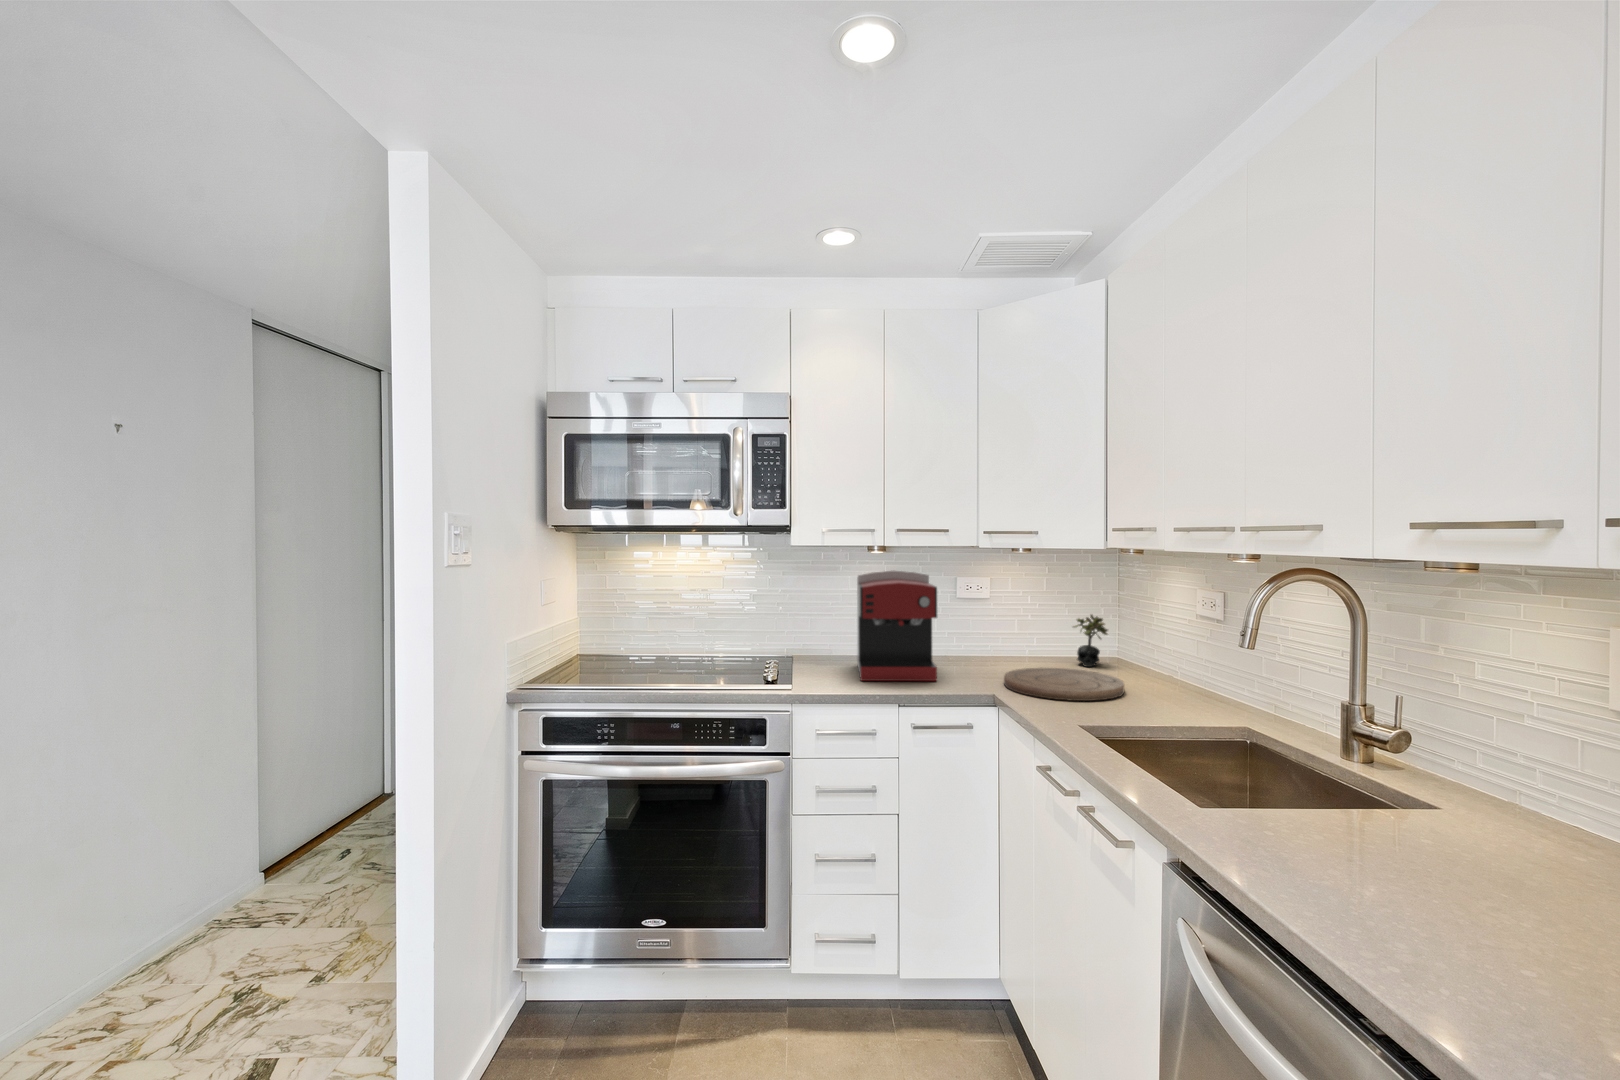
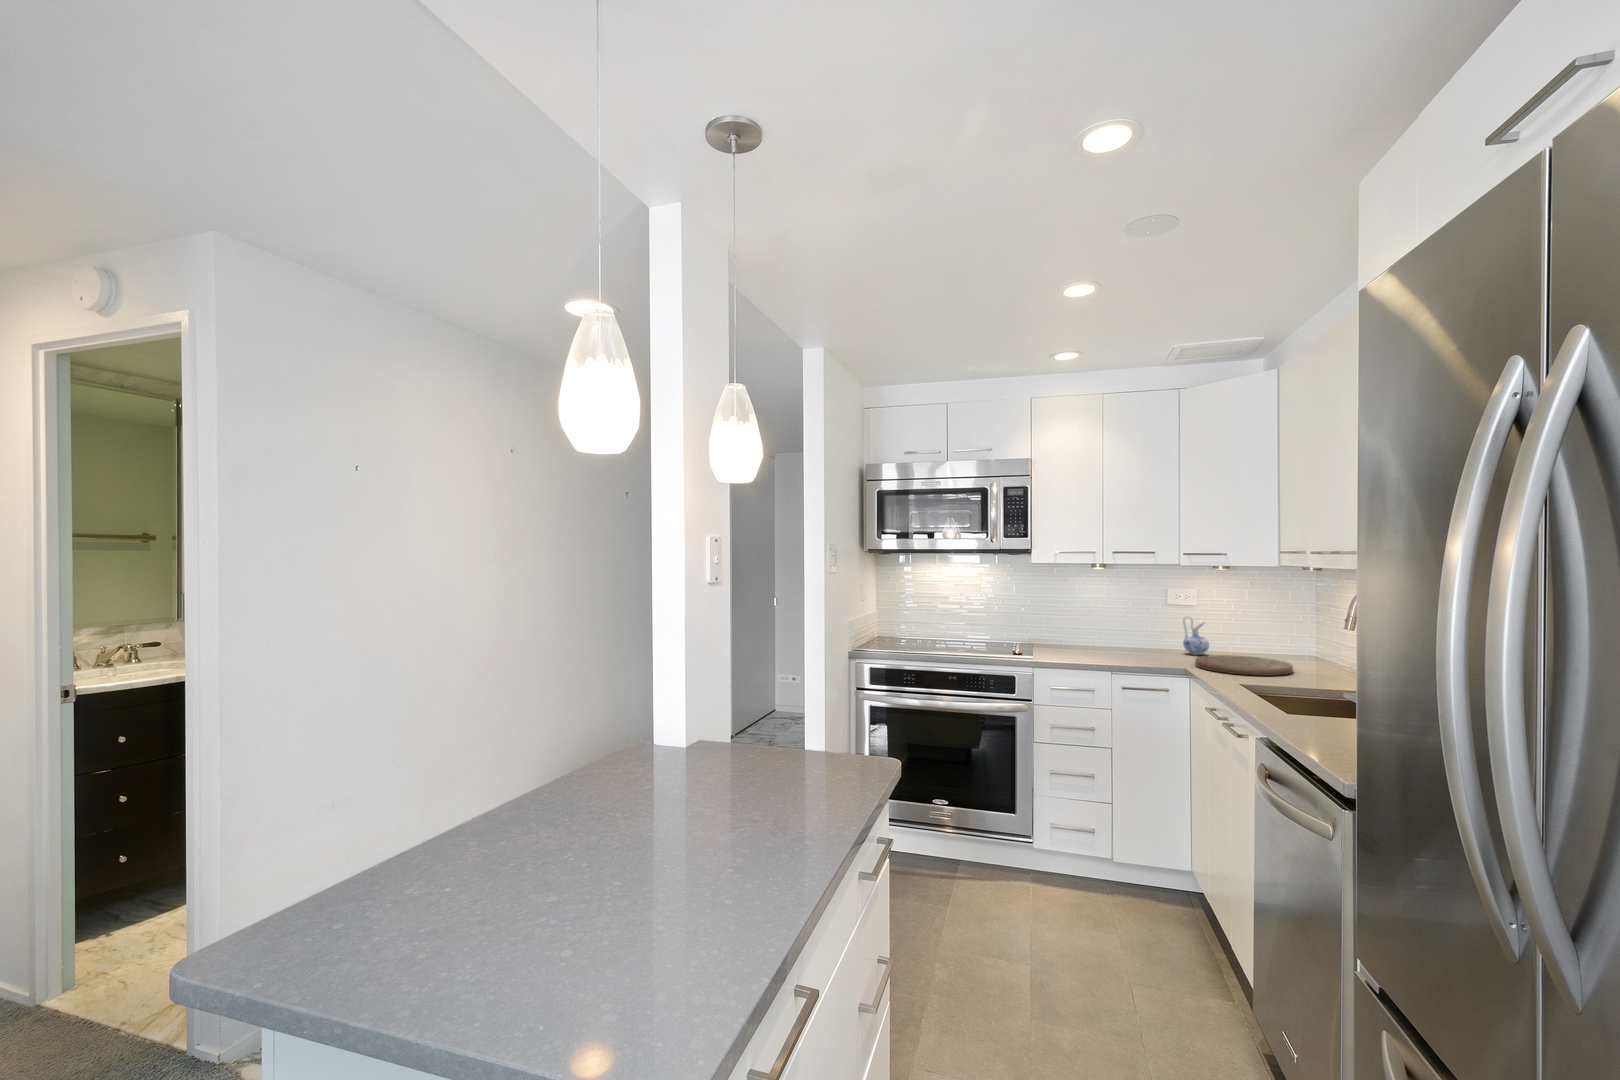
coffee maker: present [857,571,937,681] -> none [1083,581,1143,660]
succulent plant: present [1073,615,1108,667] -> none [1265,617,1297,659]
ceramic pitcher: none [979,616,1010,667] -> present [1183,616,1209,655]

